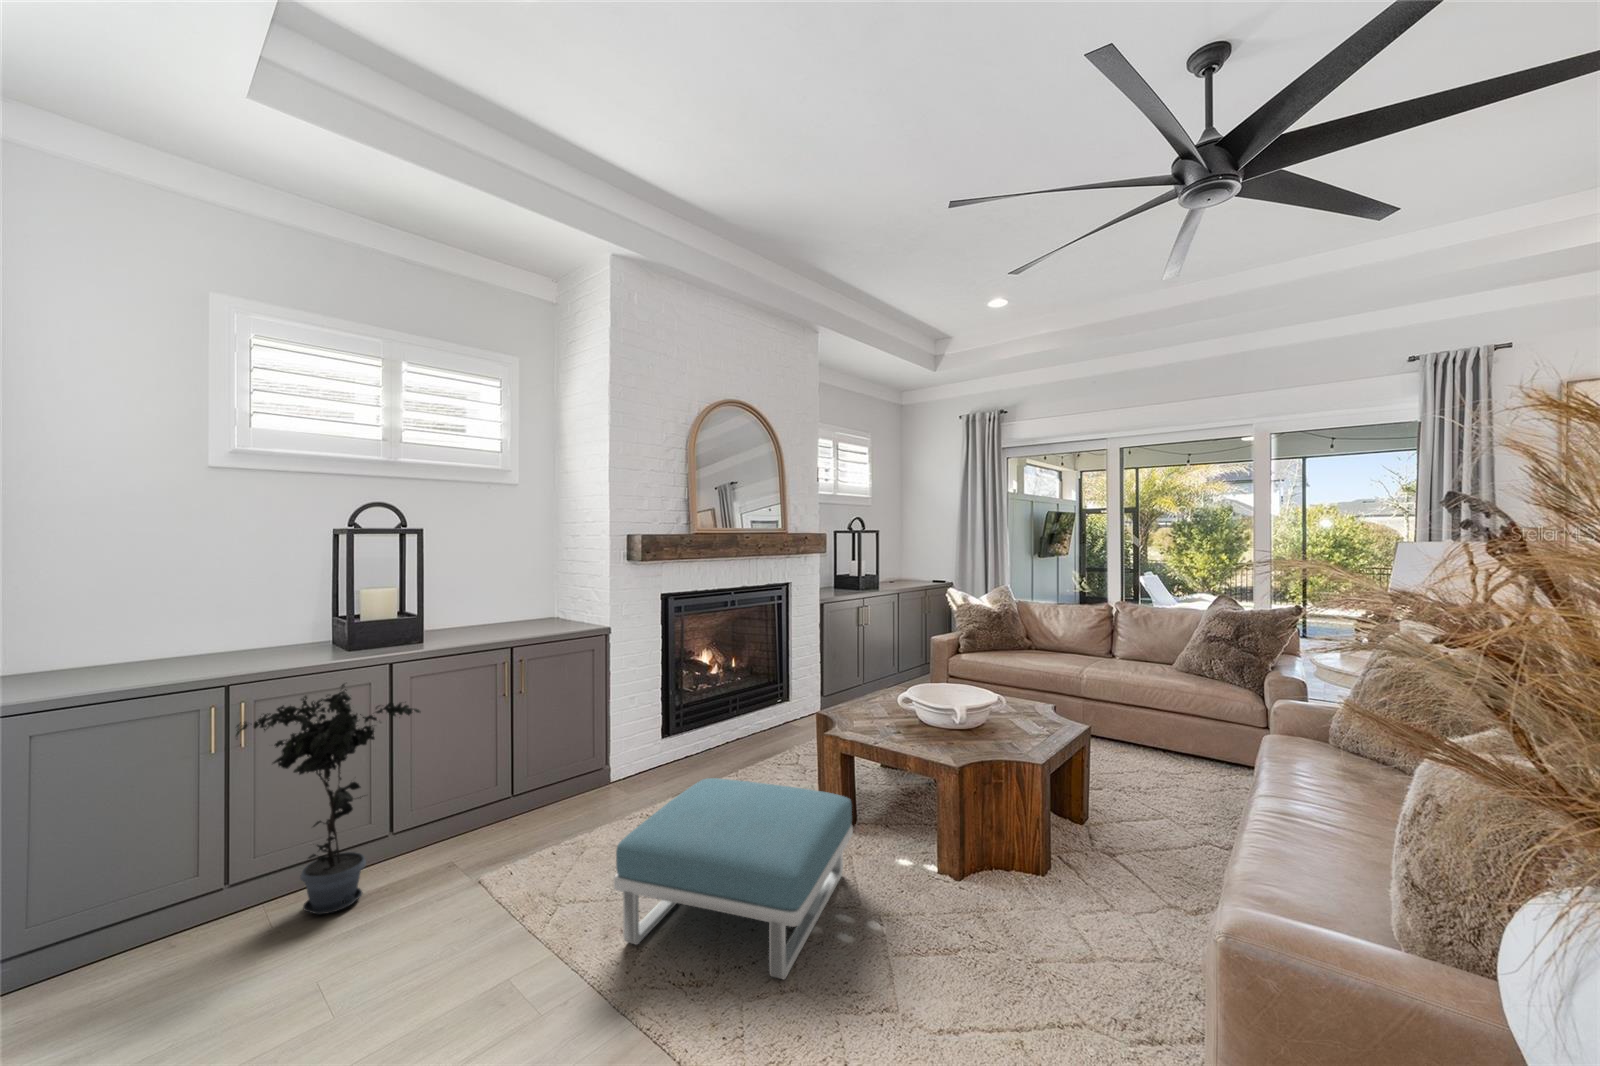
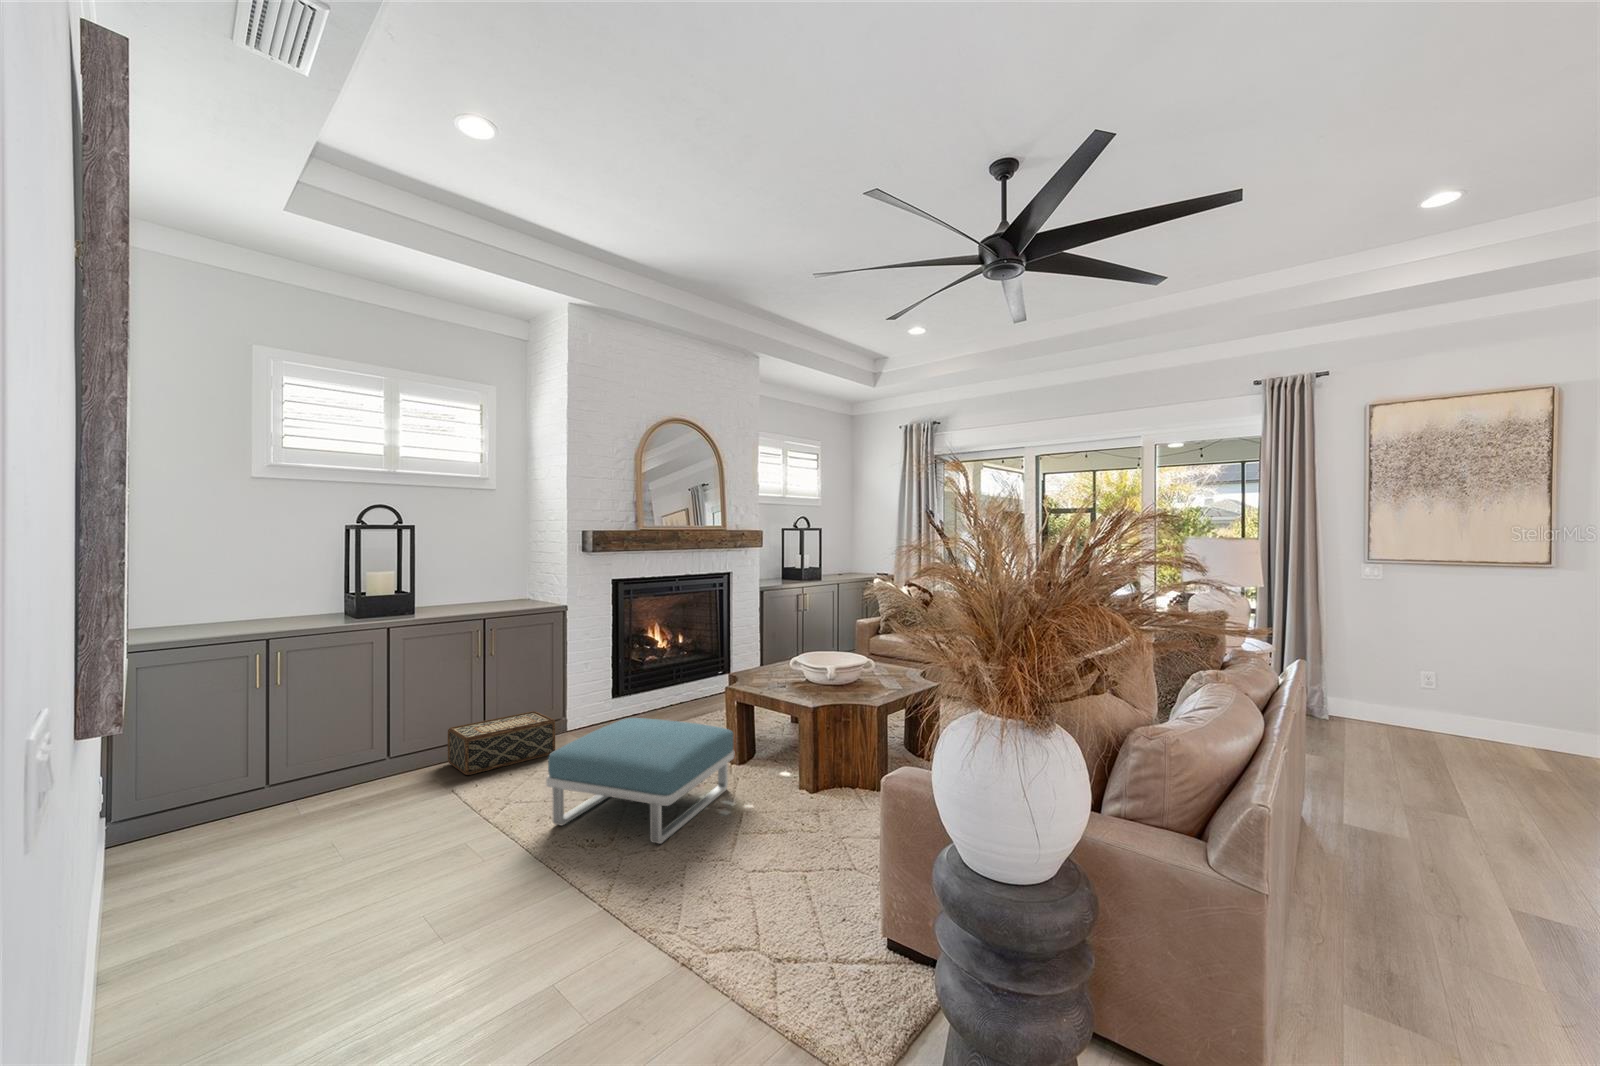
potted plant: present [236,684,420,914] -> none [275,639,411,808]
woven basket: none [467,761,603,855] -> present [448,711,555,775]

